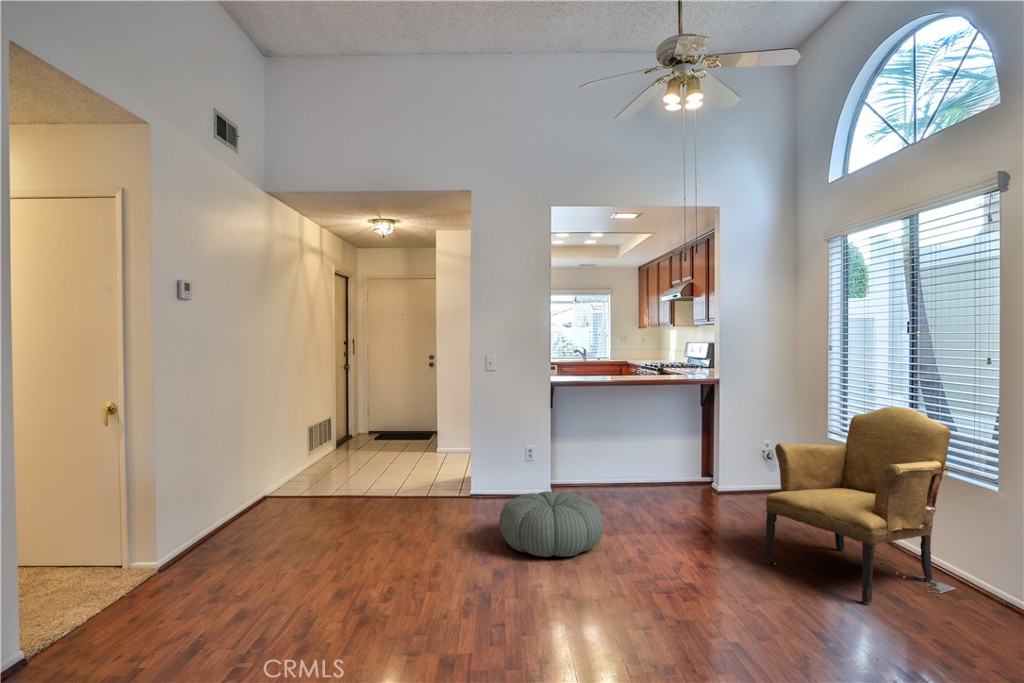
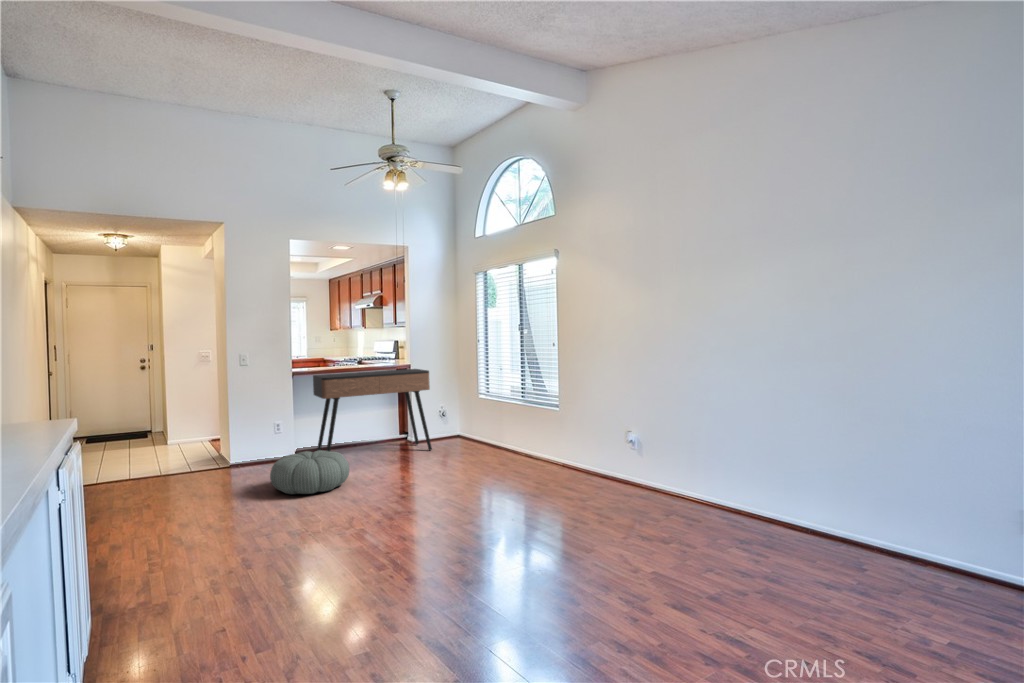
console table: none [582,385,745,510] -> present [313,369,432,452]
armchair: present [765,407,956,605] -> none [451,373,546,481]

